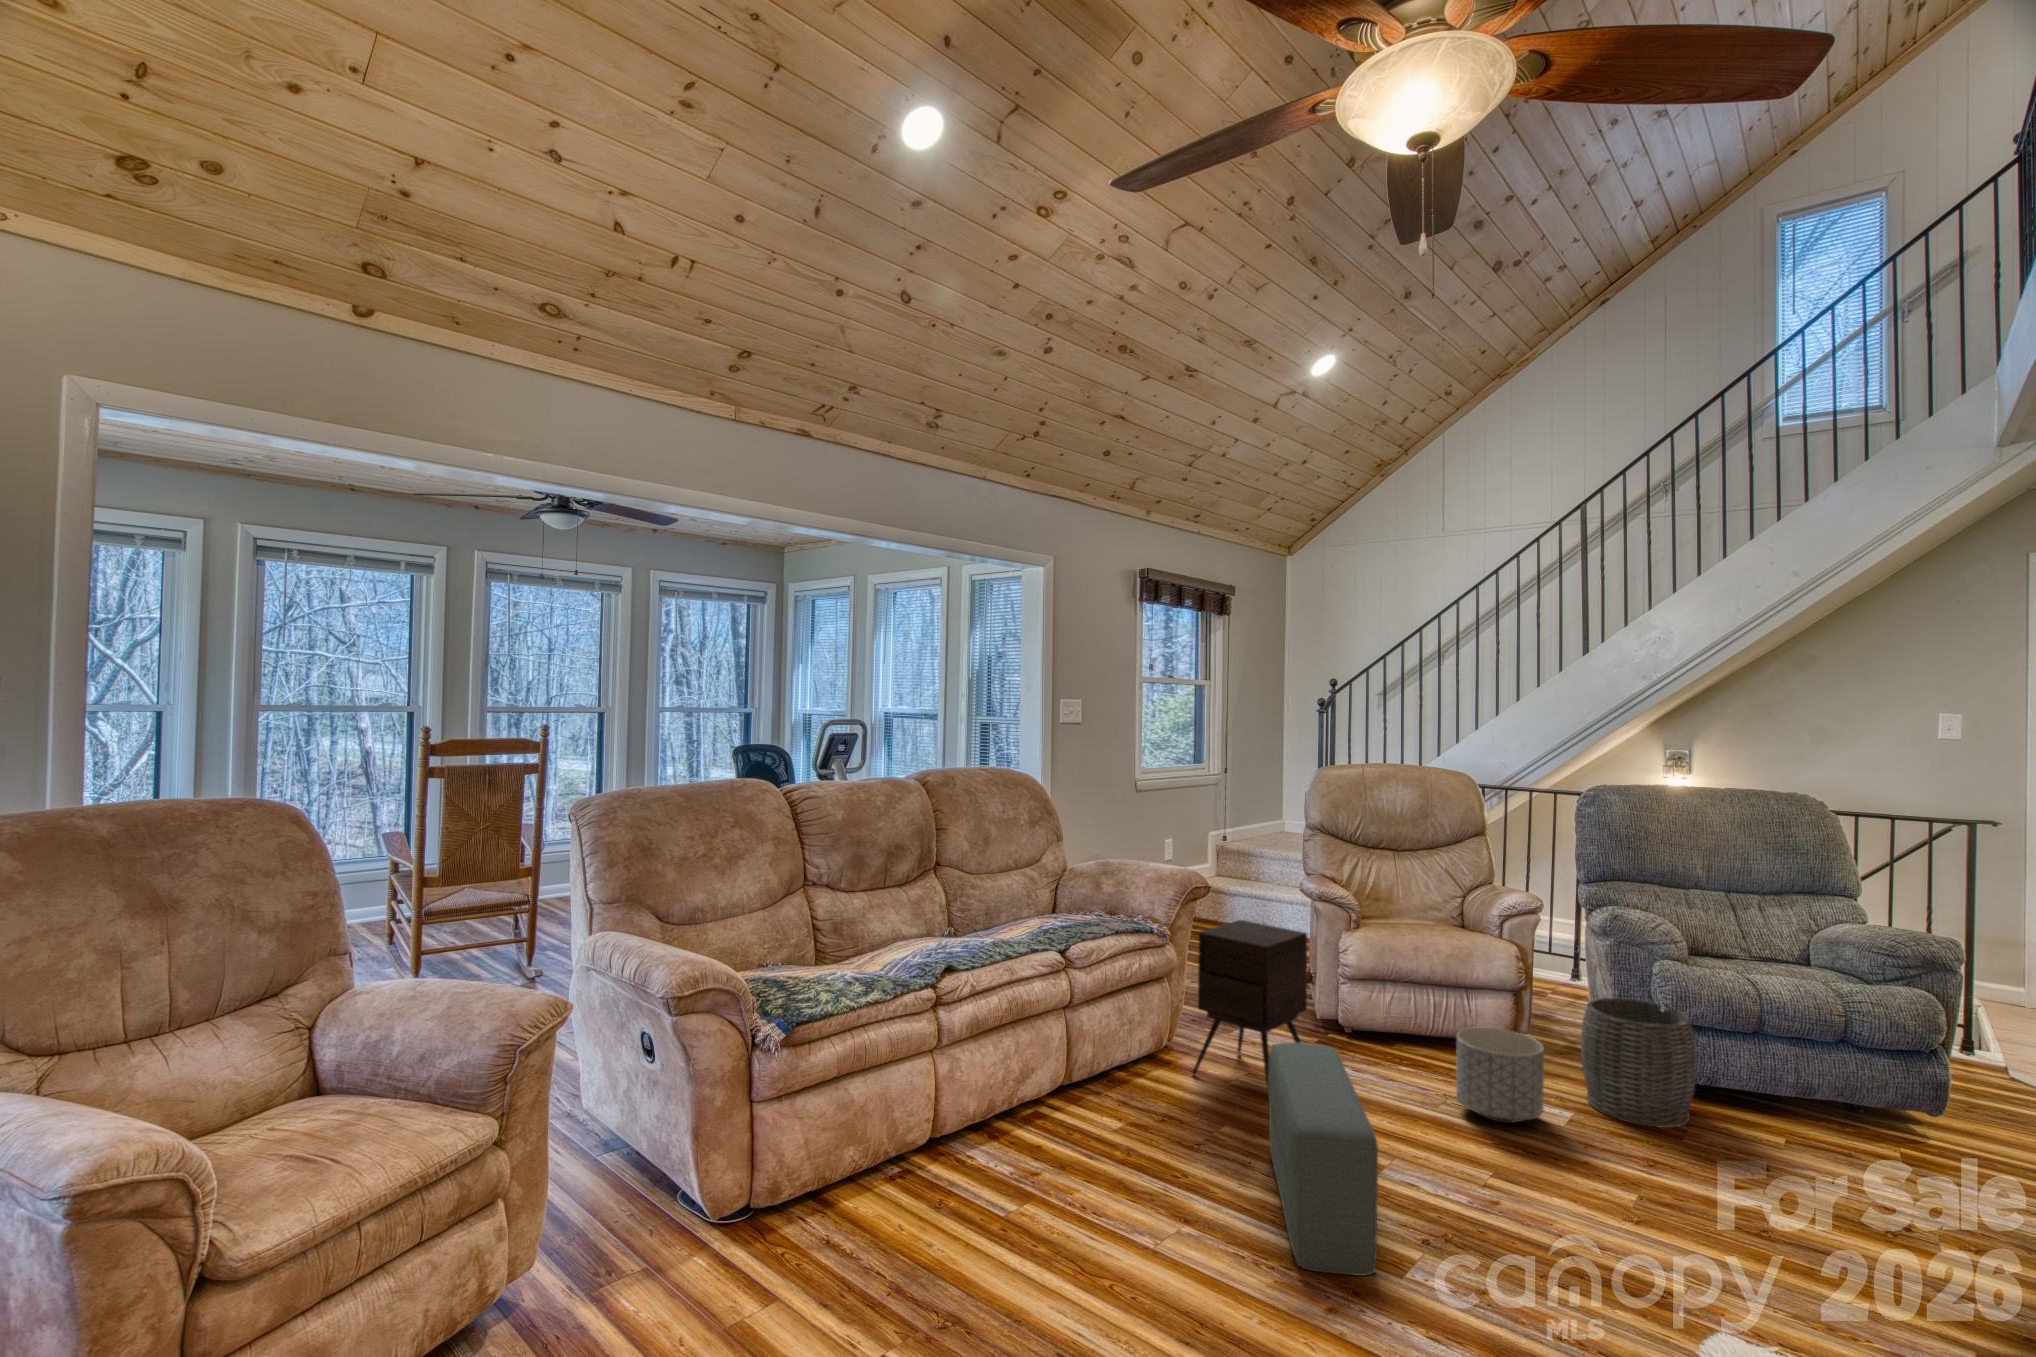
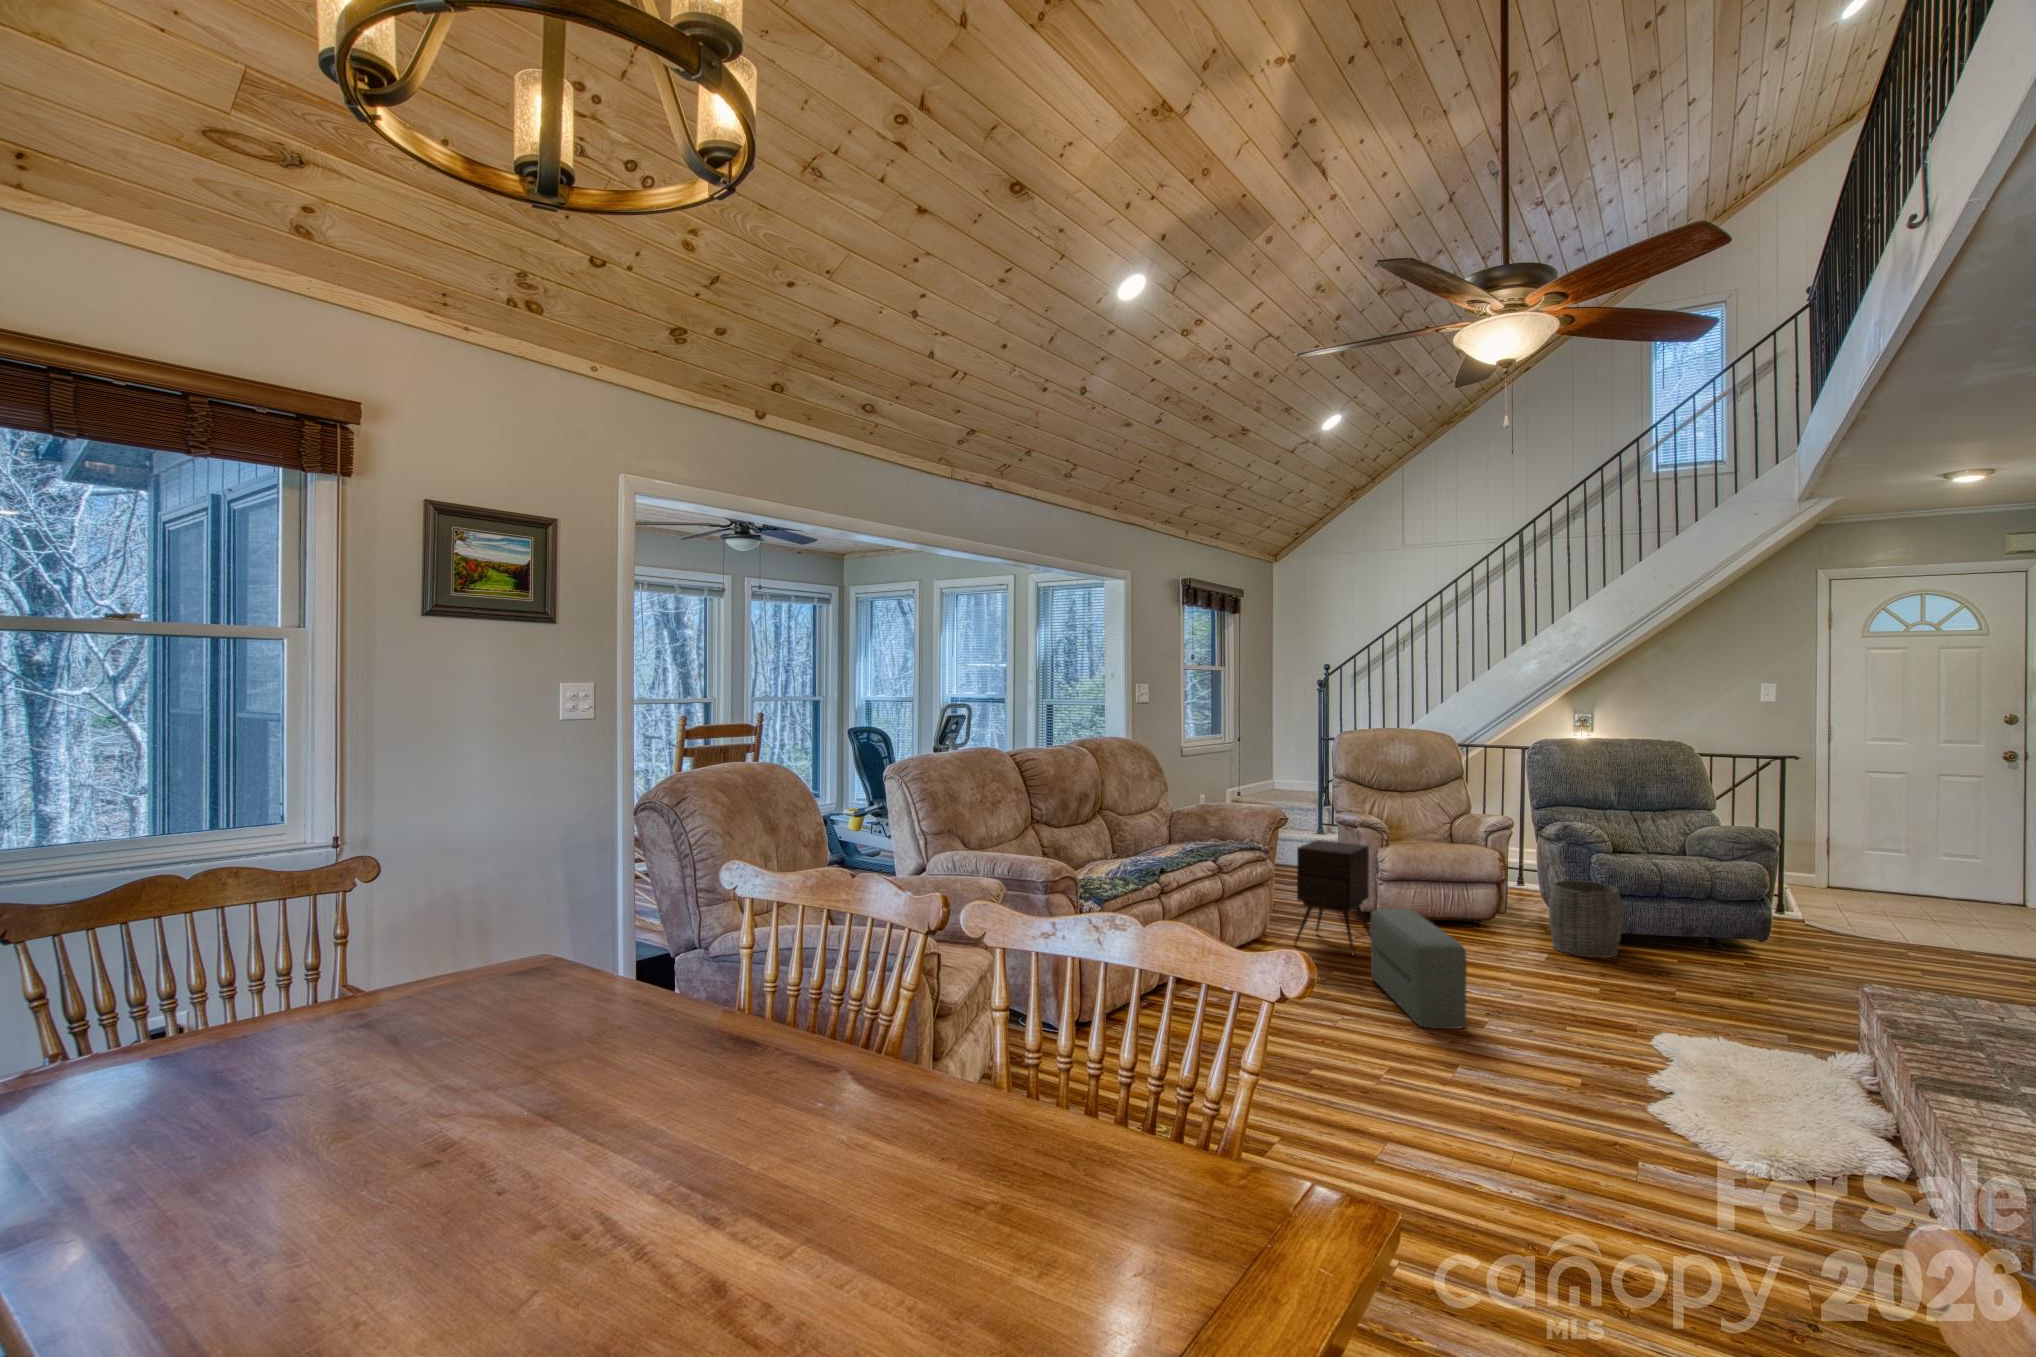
planter: present [1456,1027,1544,1123] -> none [1474,902,1531,960]

